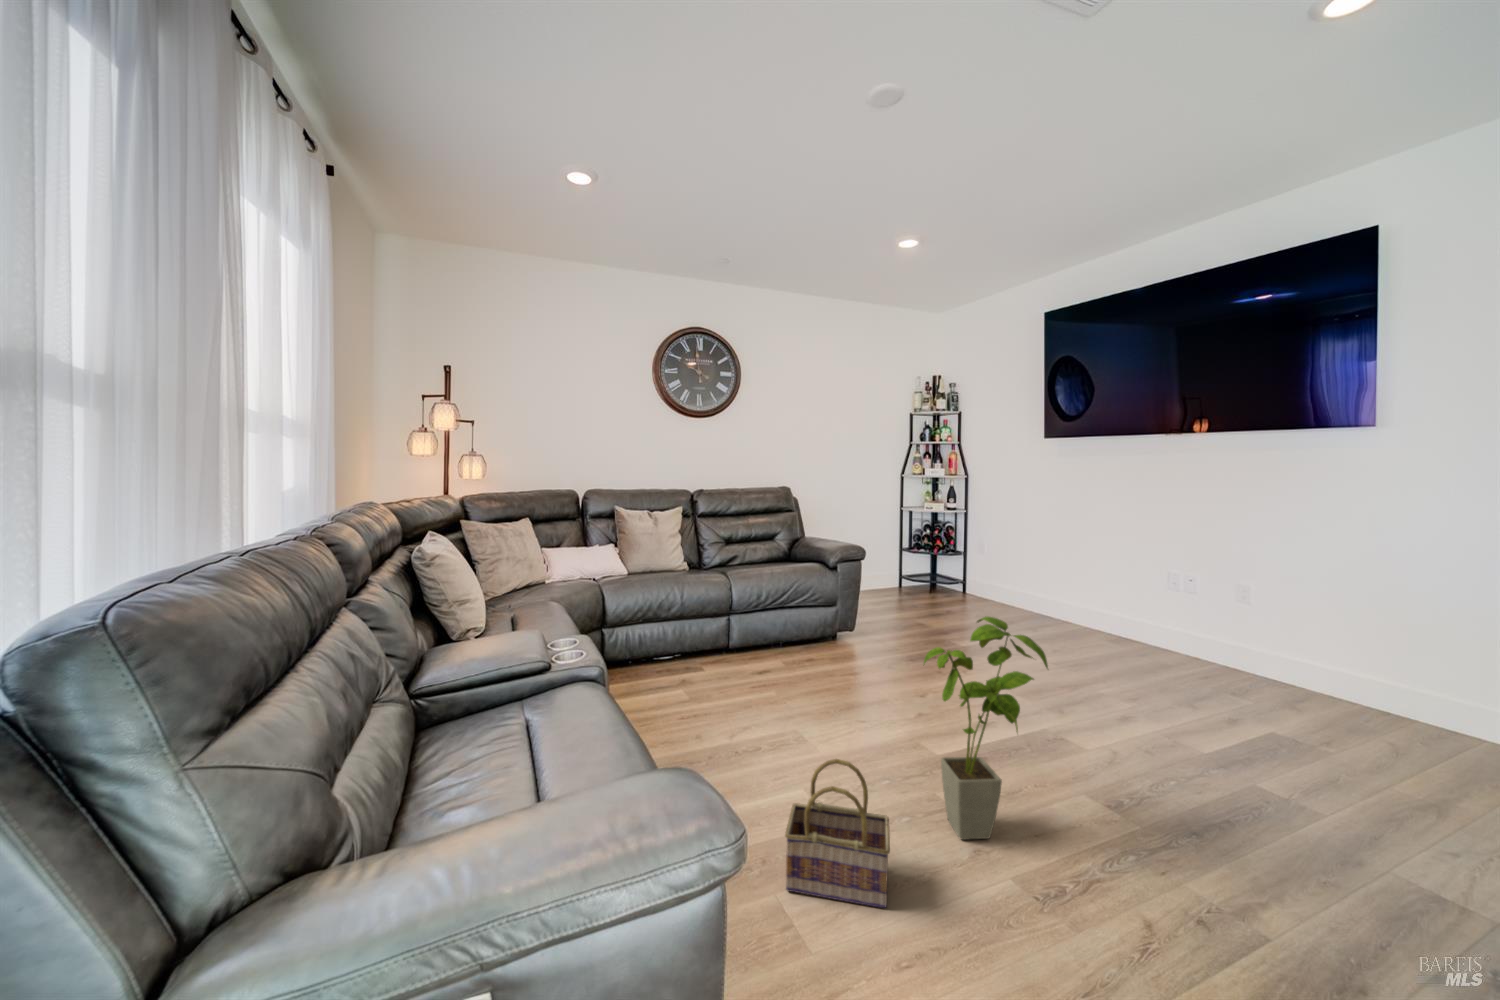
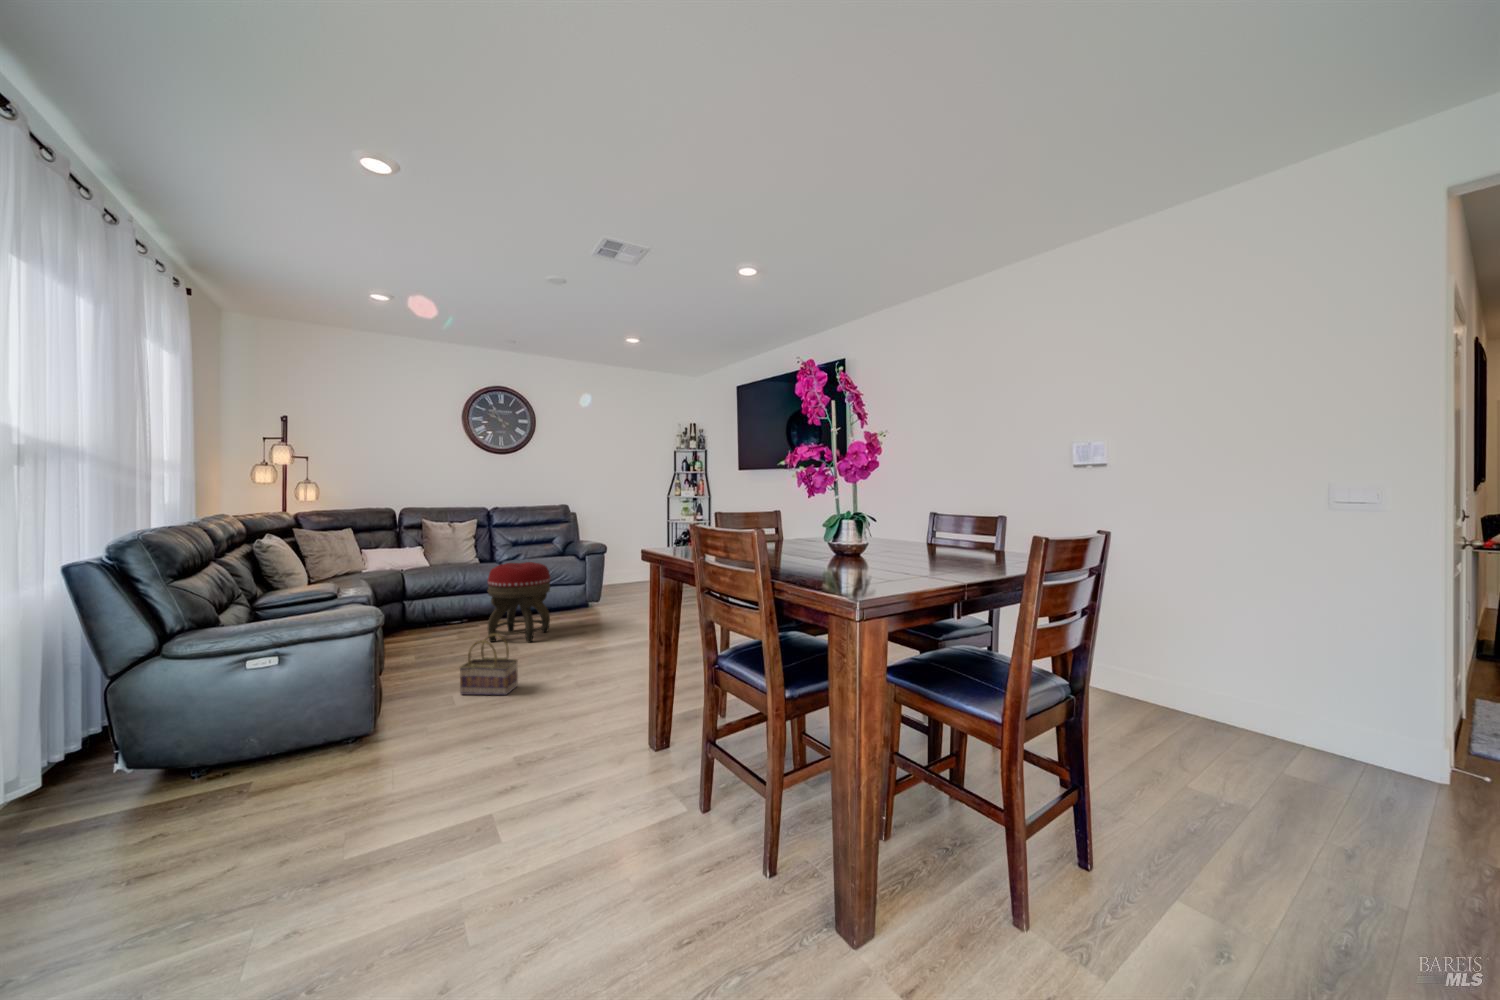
footstool: none [739,581,833,720] -> present [488,562,551,642]
house plant: present [924,617,1048,839] -> none [553,564,614,675]

